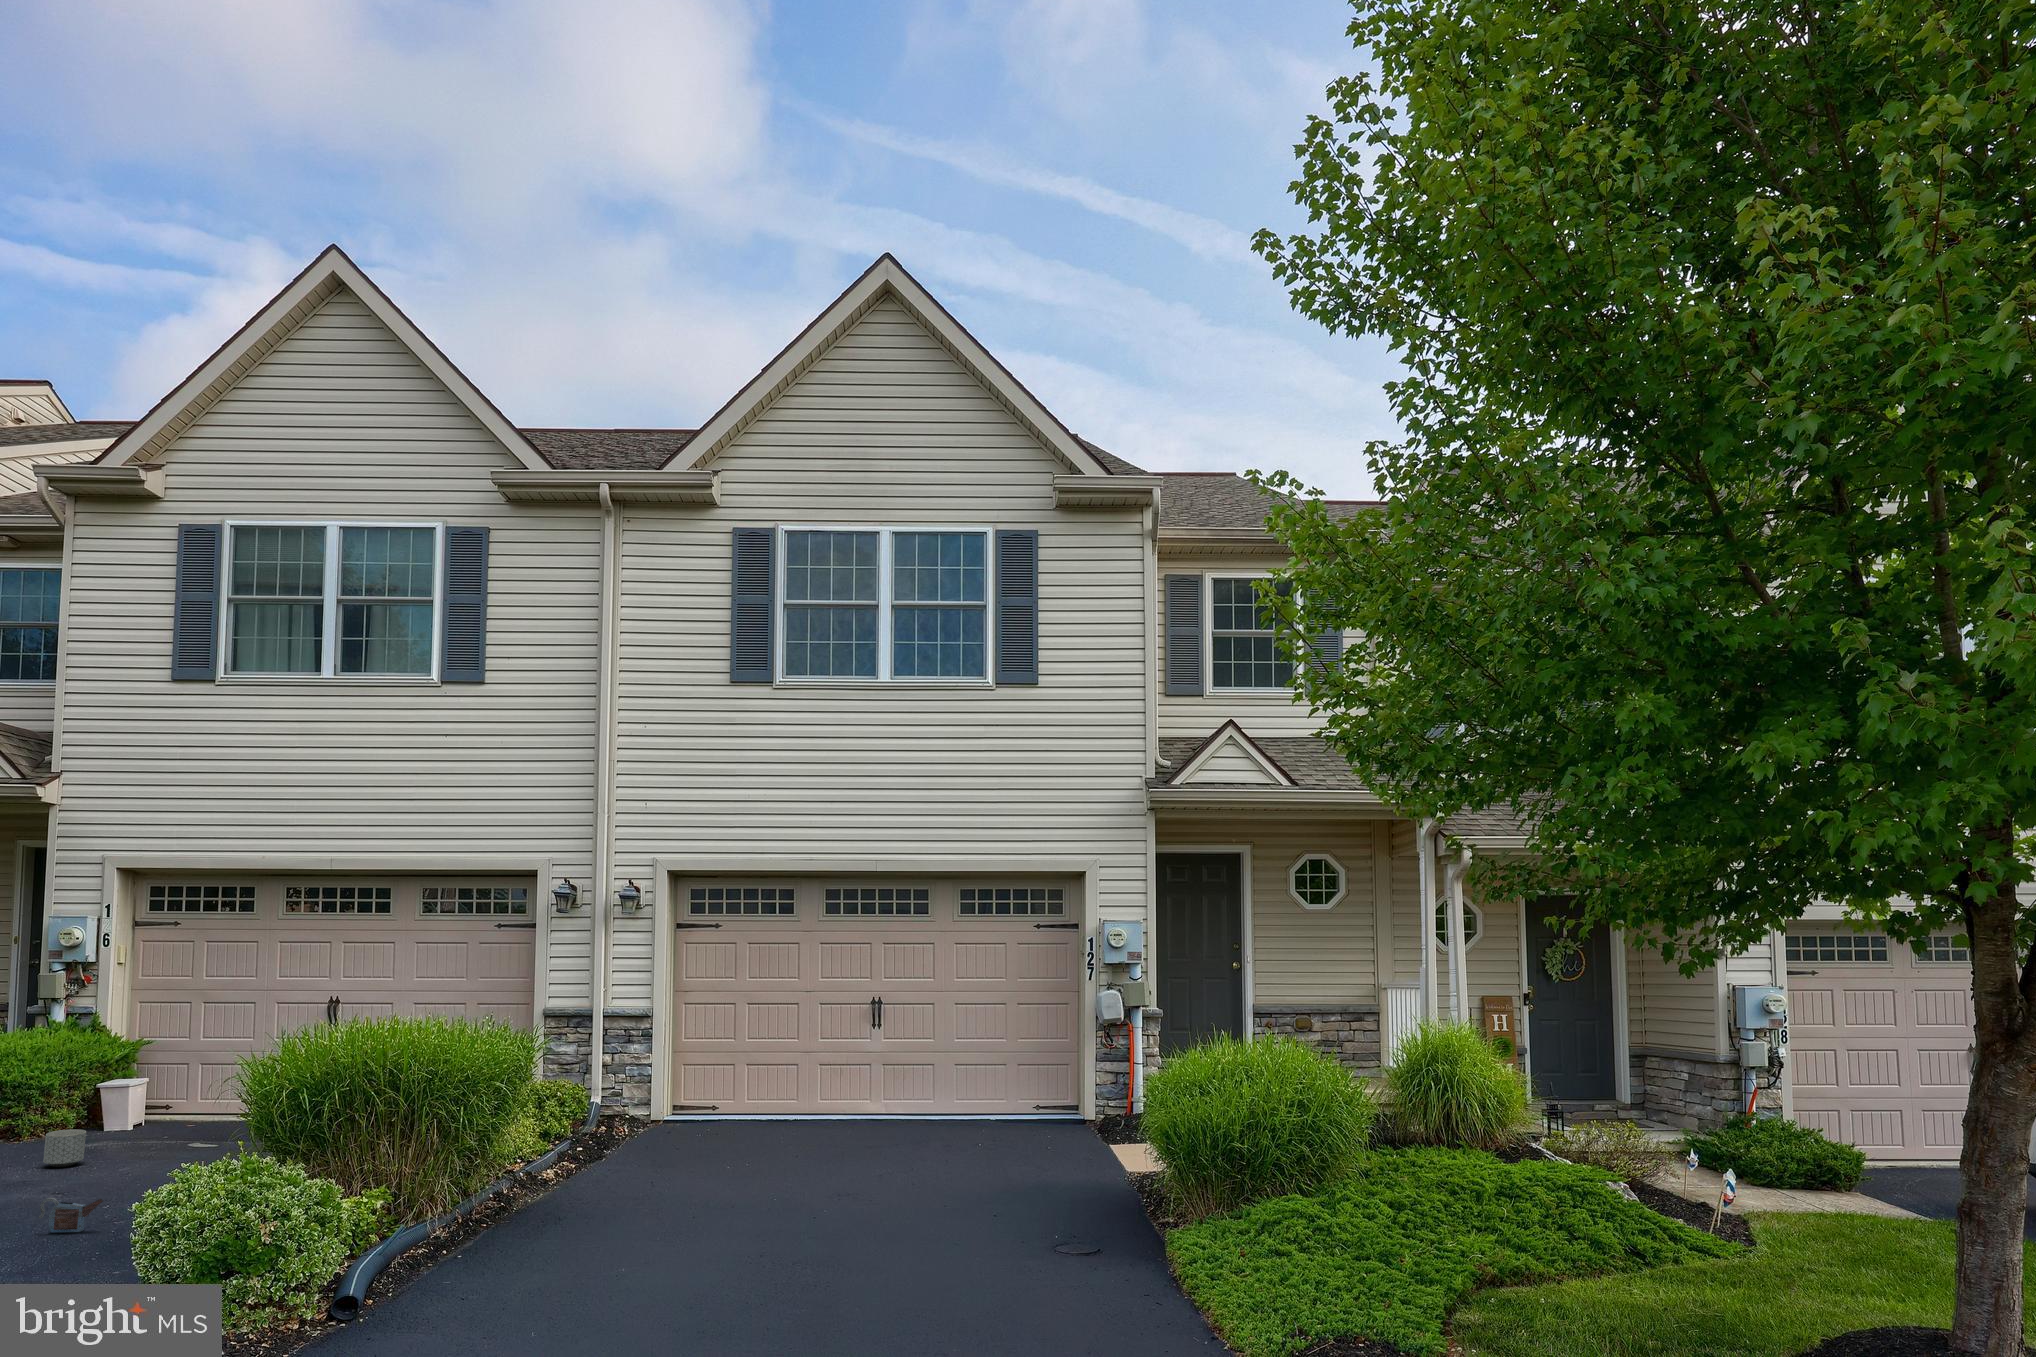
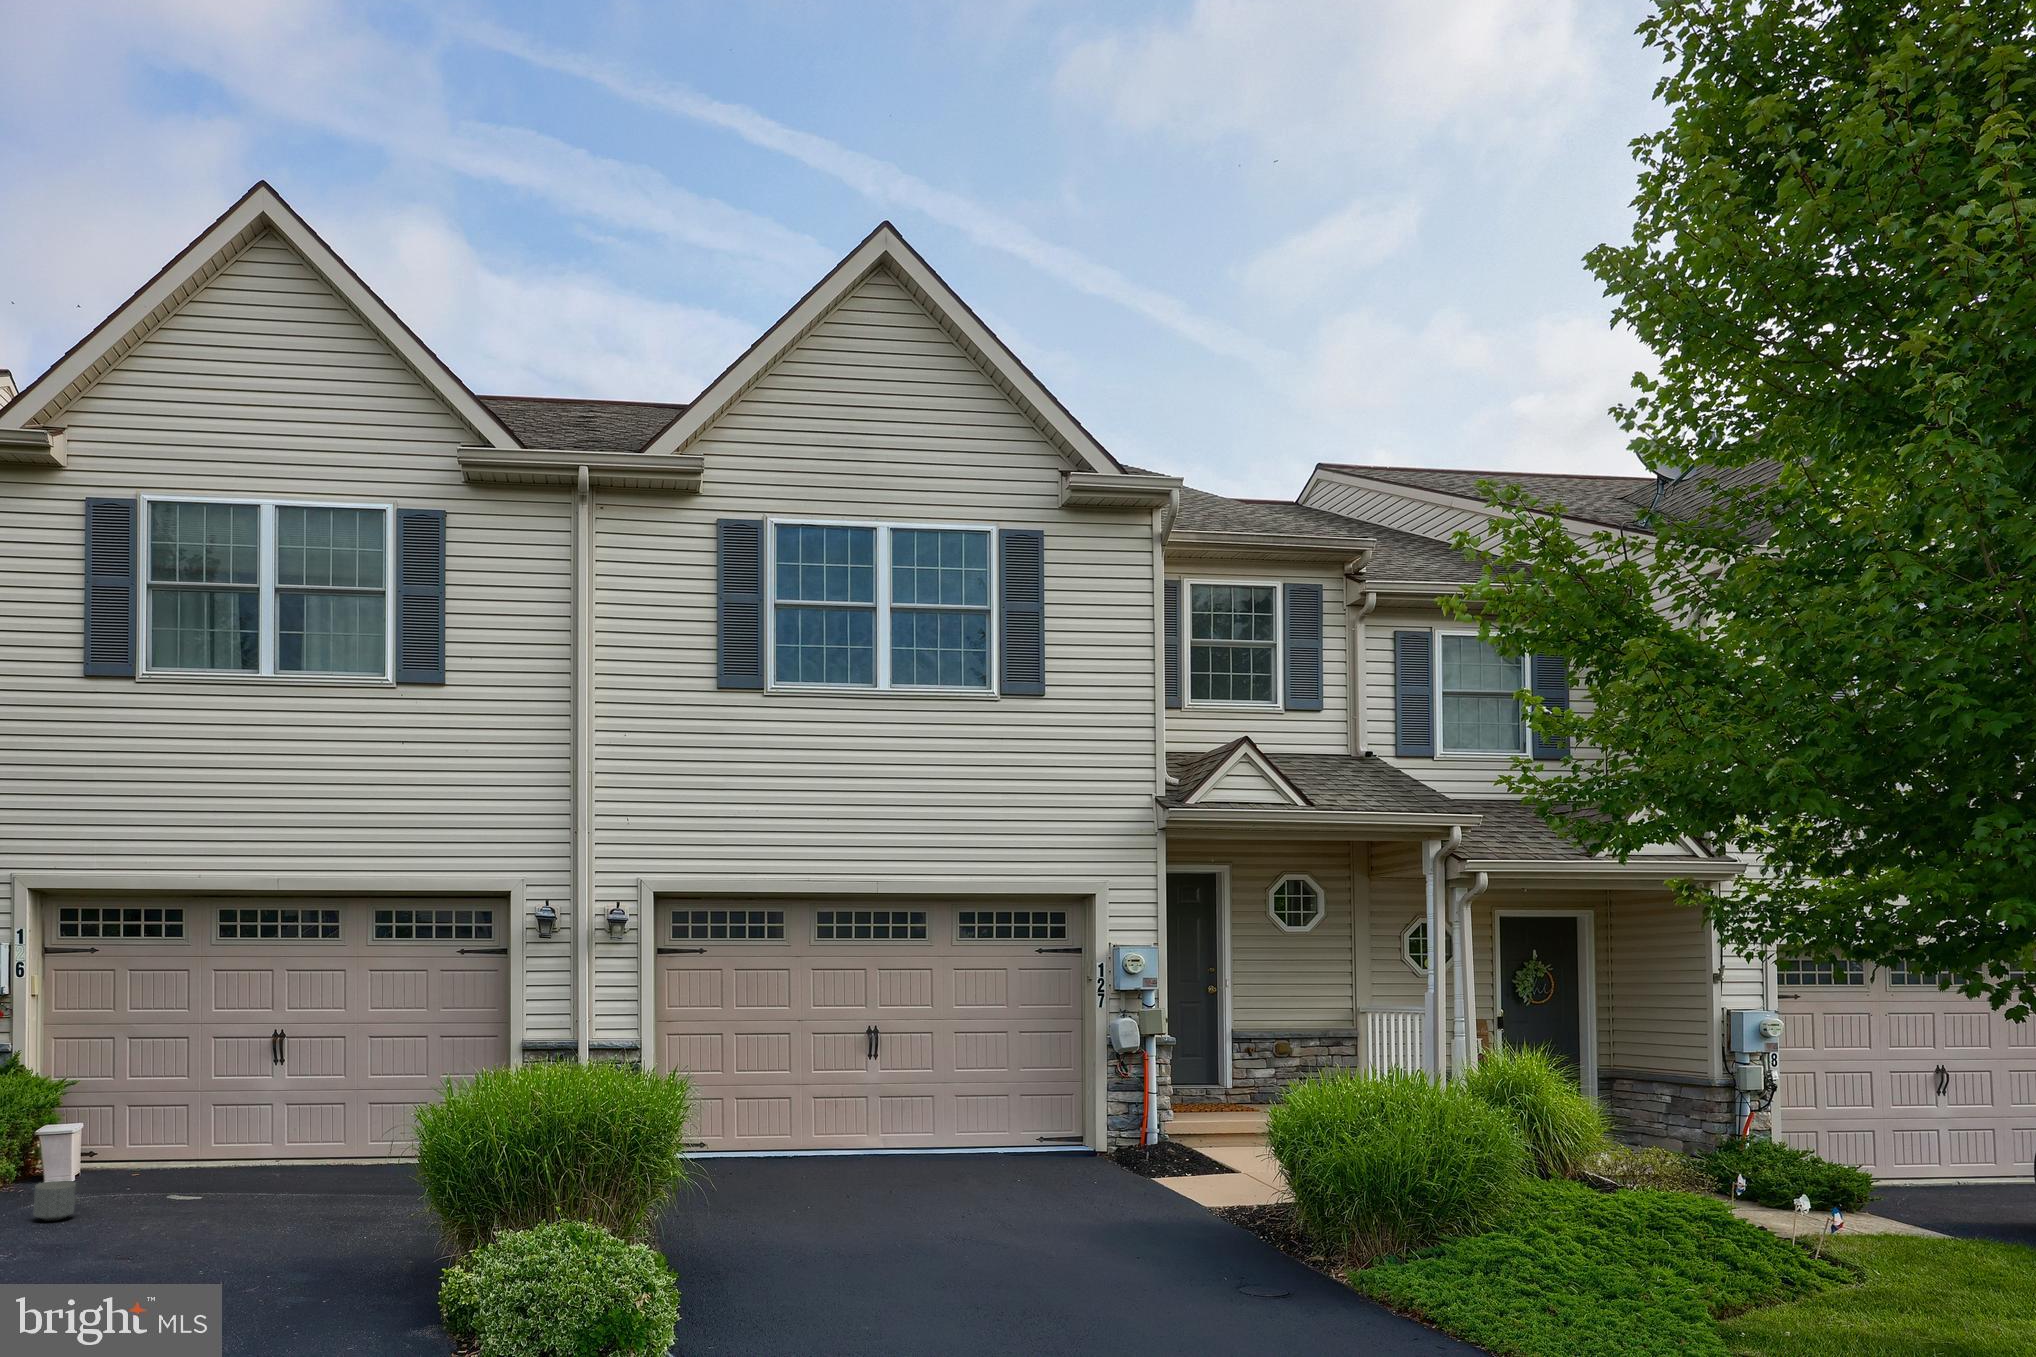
watering can: present [39,1198,104,1232] -> none [135,1253,200,1288]

